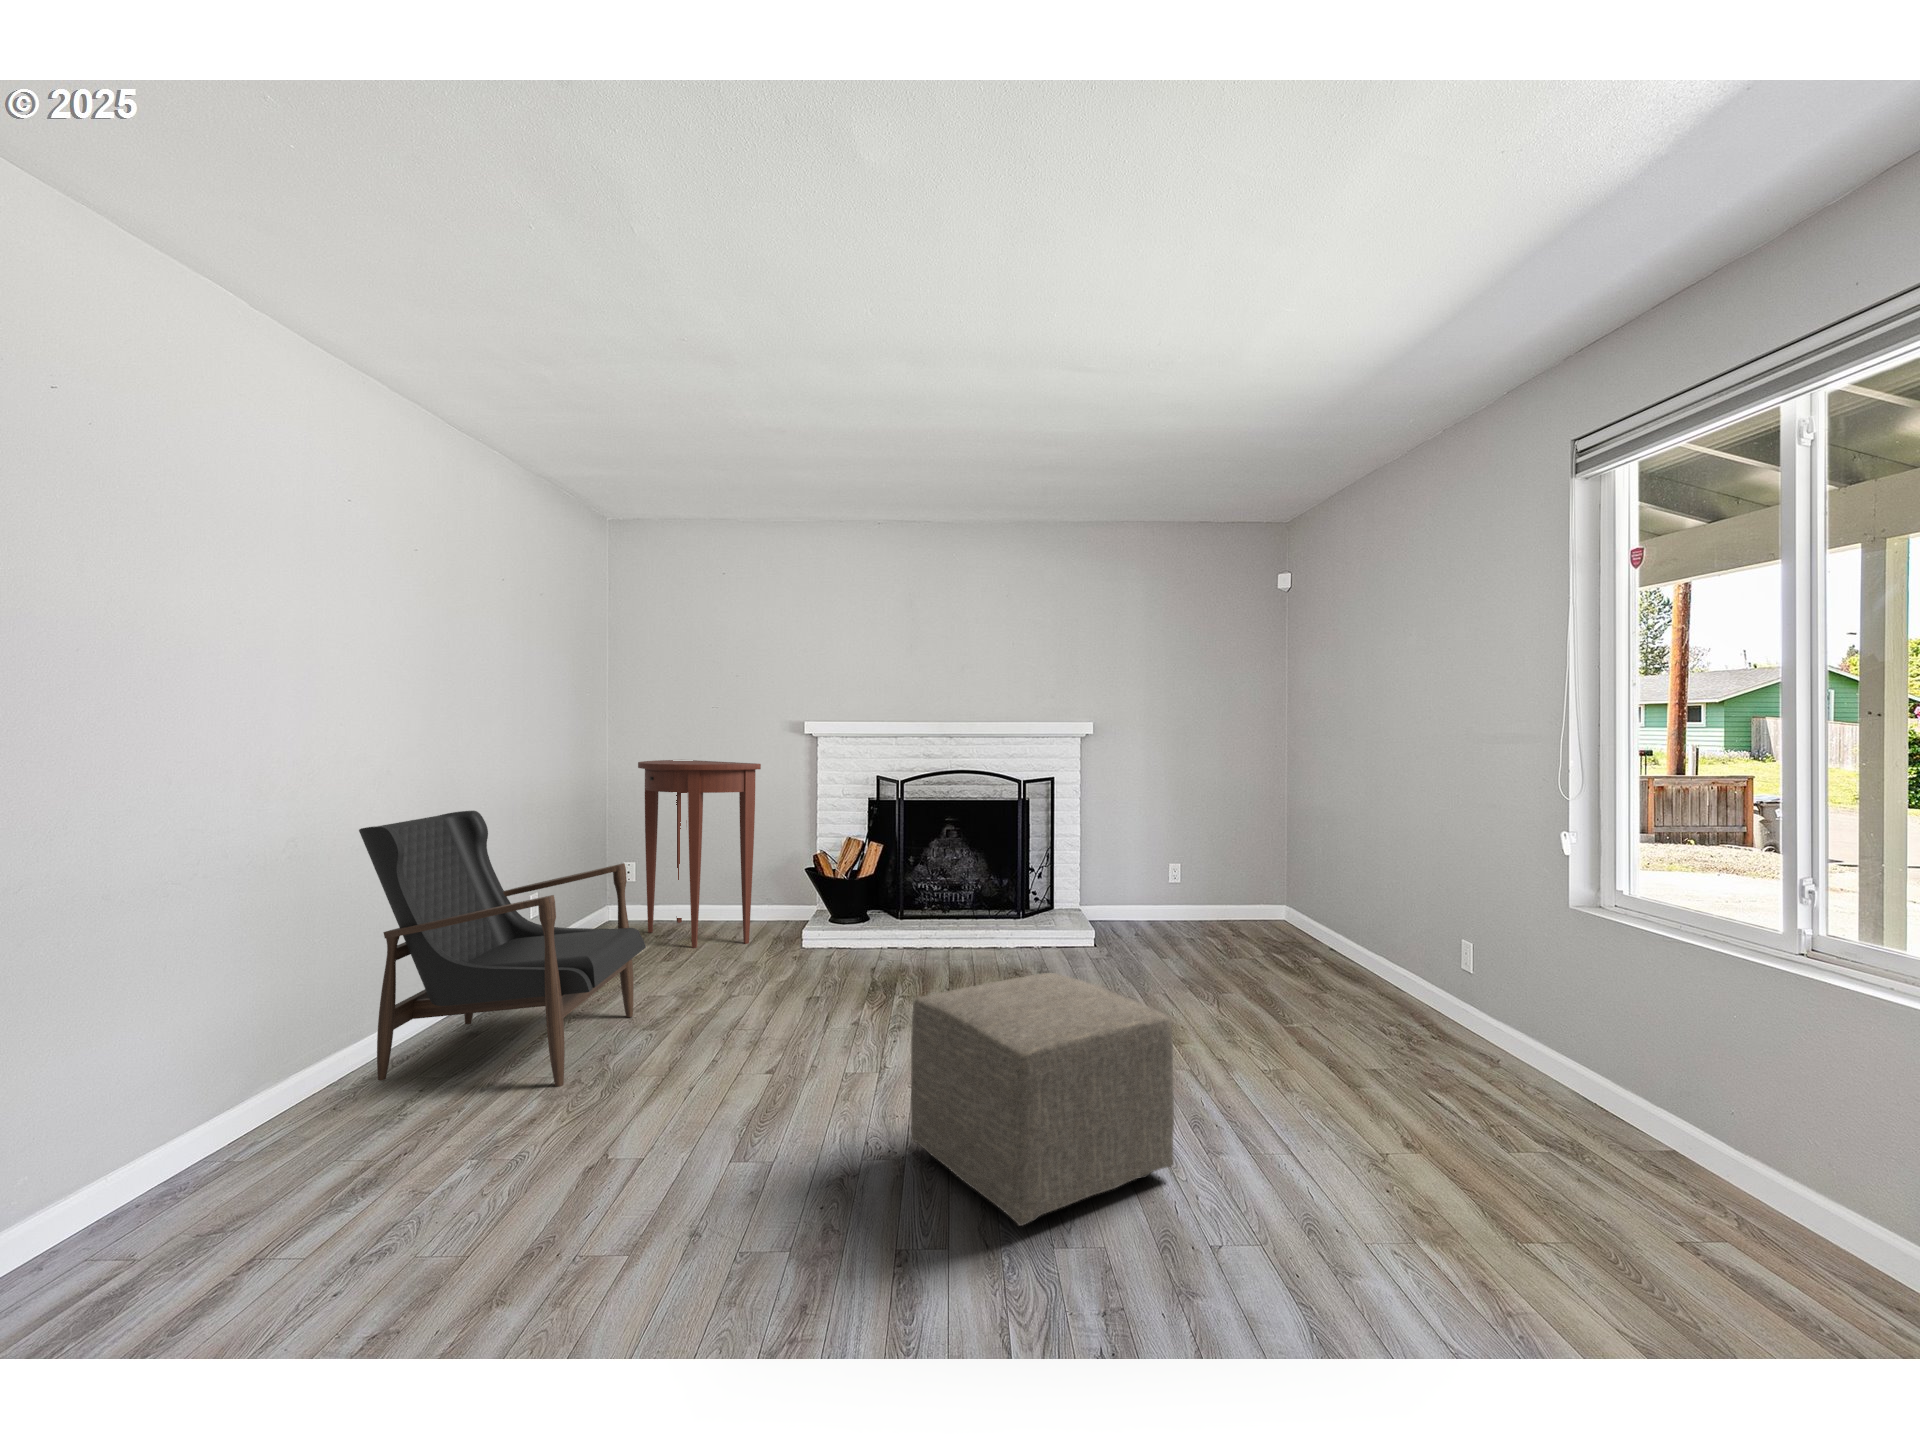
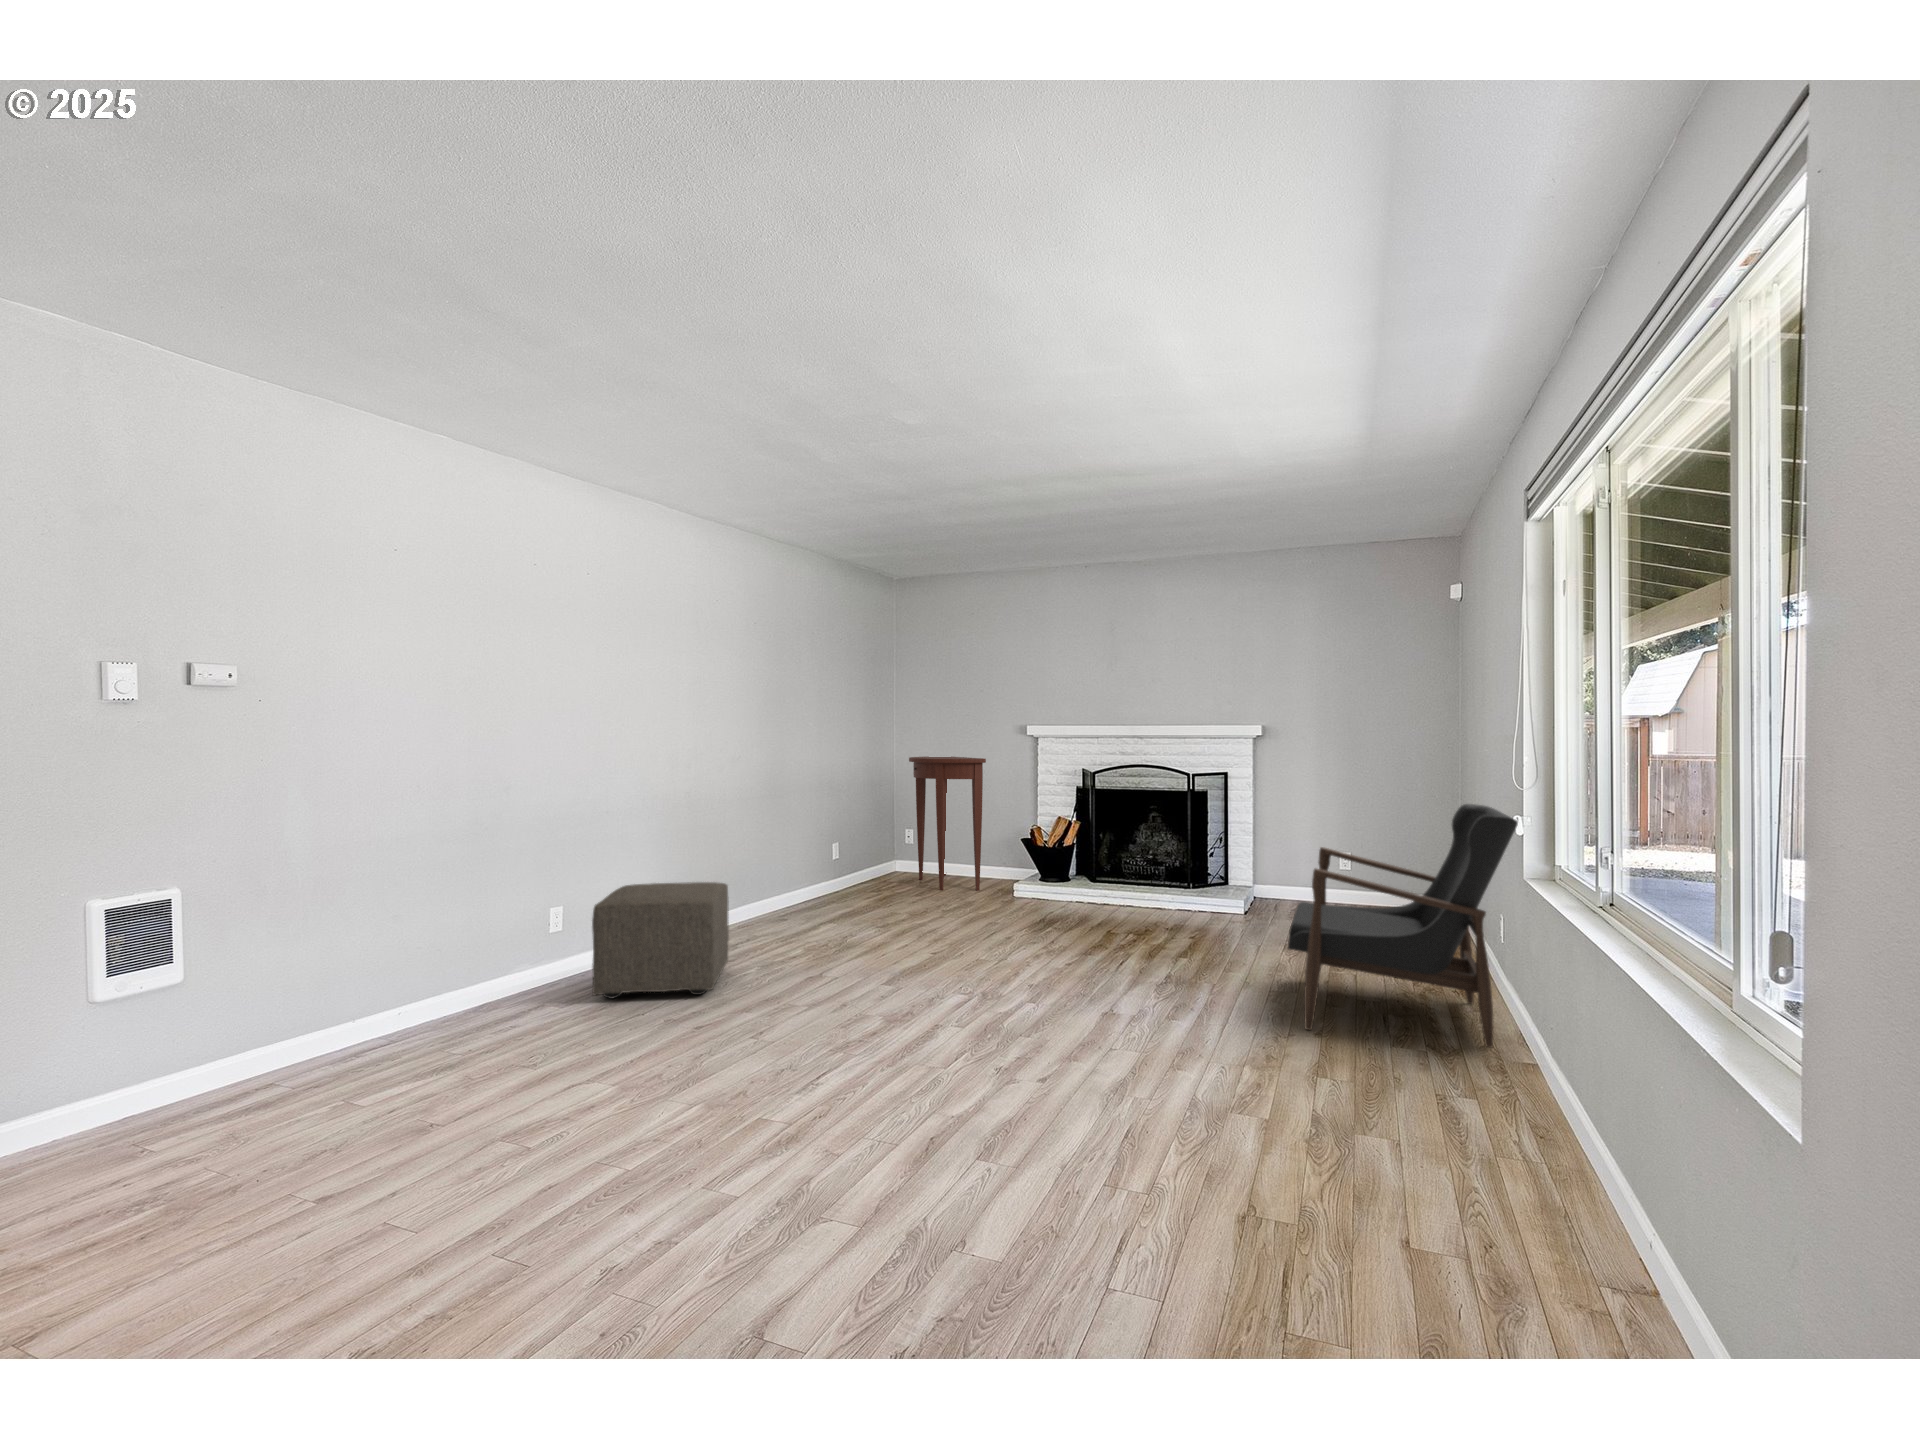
armchair: present [359,811,646,1087] -> present [1288,804,1518,1048]
ottoman: present [911,973,1174,1226] -> present [592,882,729,999]

